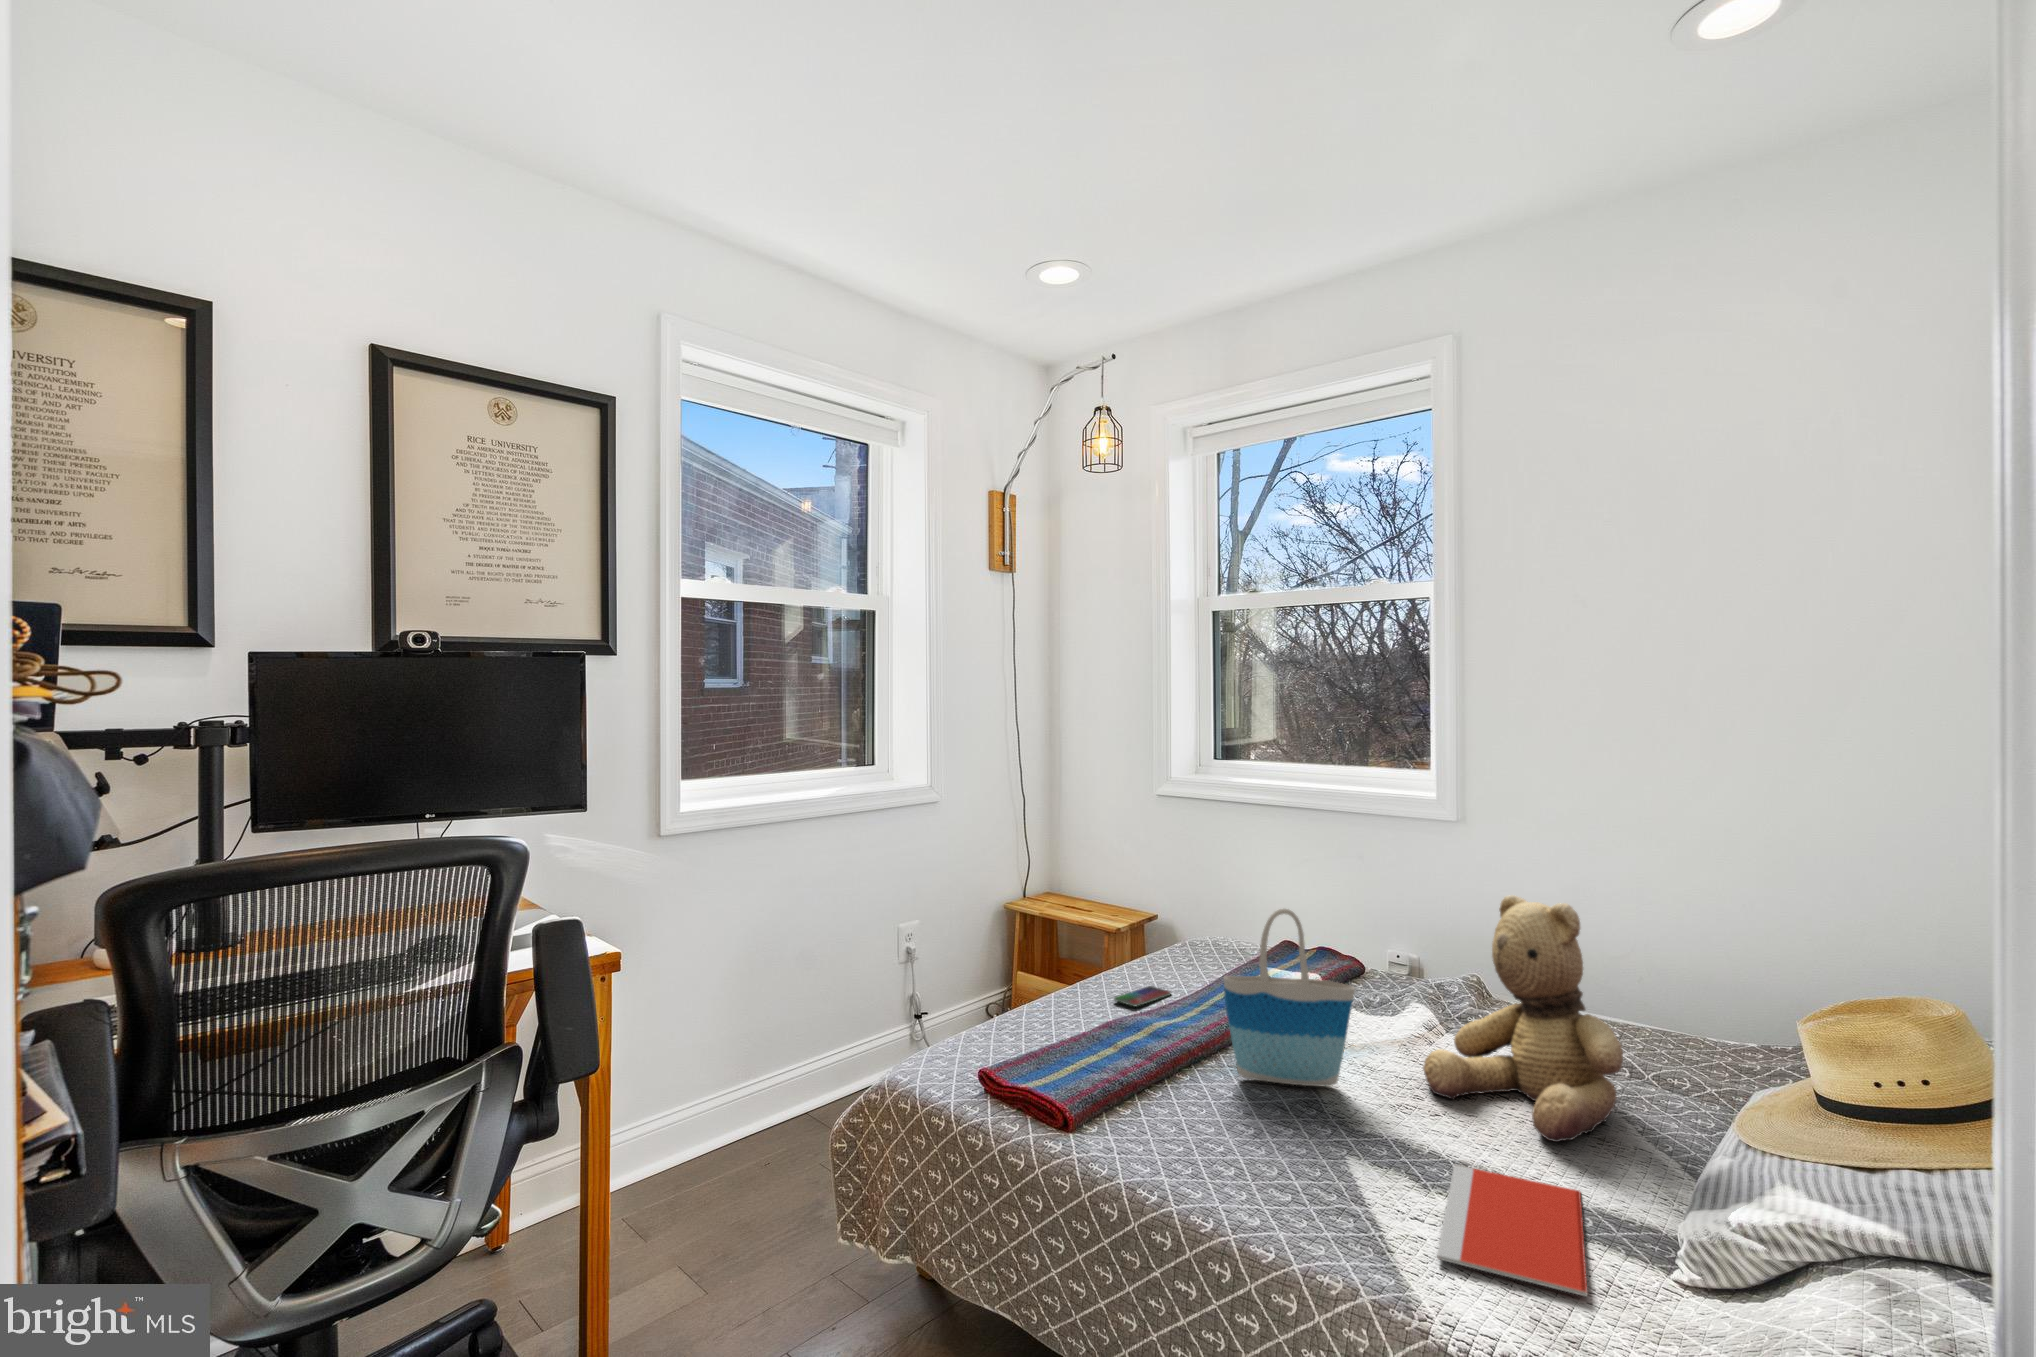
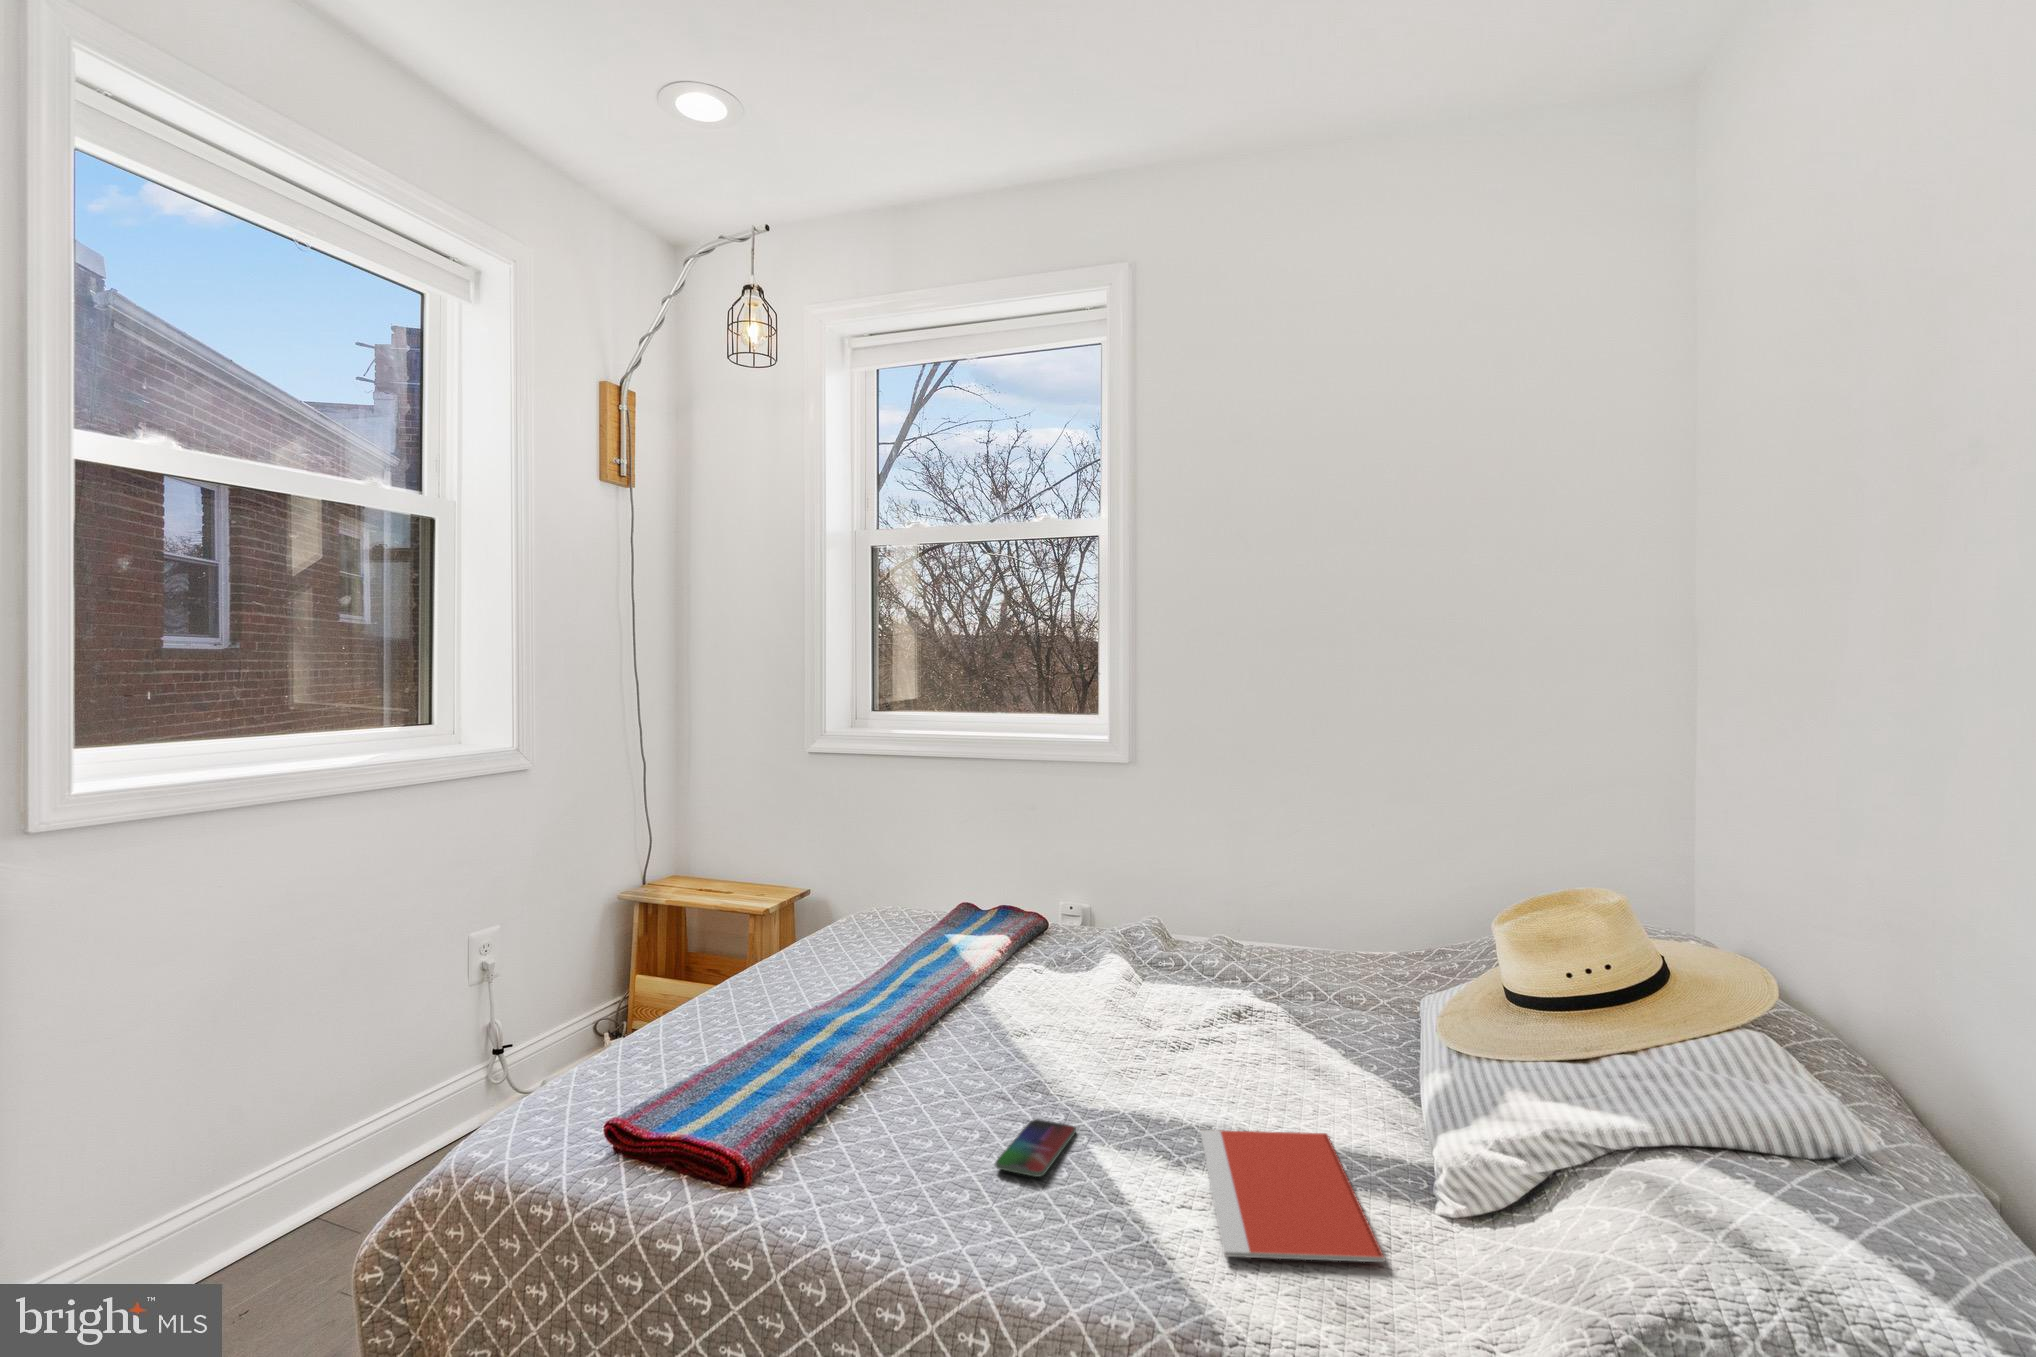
teddy bear: present [1423,895,1623,1142] -> none [1140,826,1341,1083]
tote bag: present [1224,909,1355,1086] -> none [925,863,1073,1070]
smartphone: present [1114,986,1171,1006] -> present [995,1119,1076,1177]

